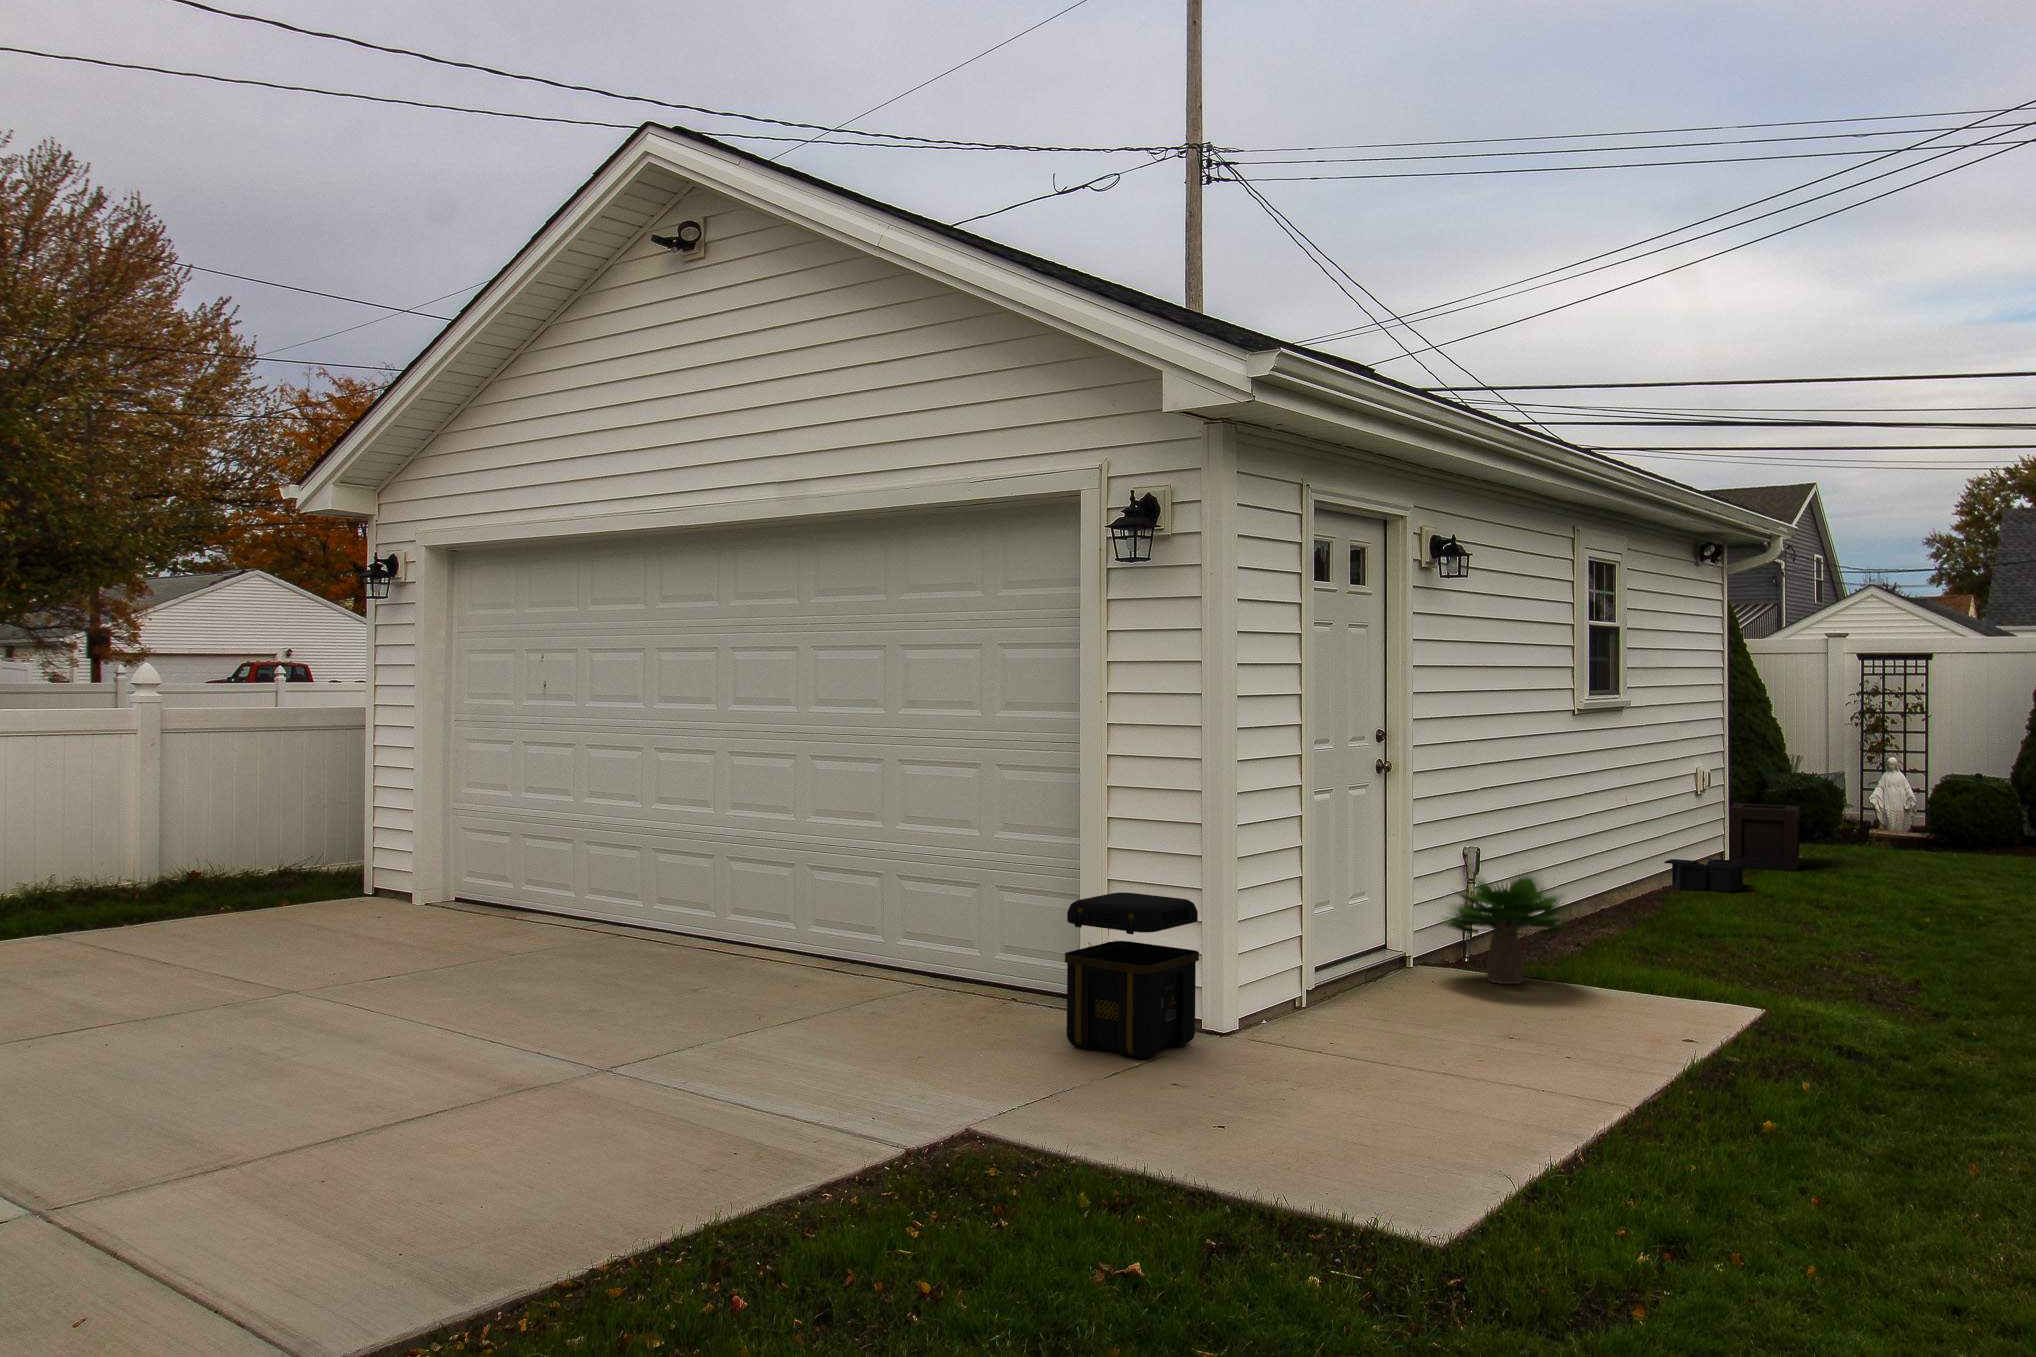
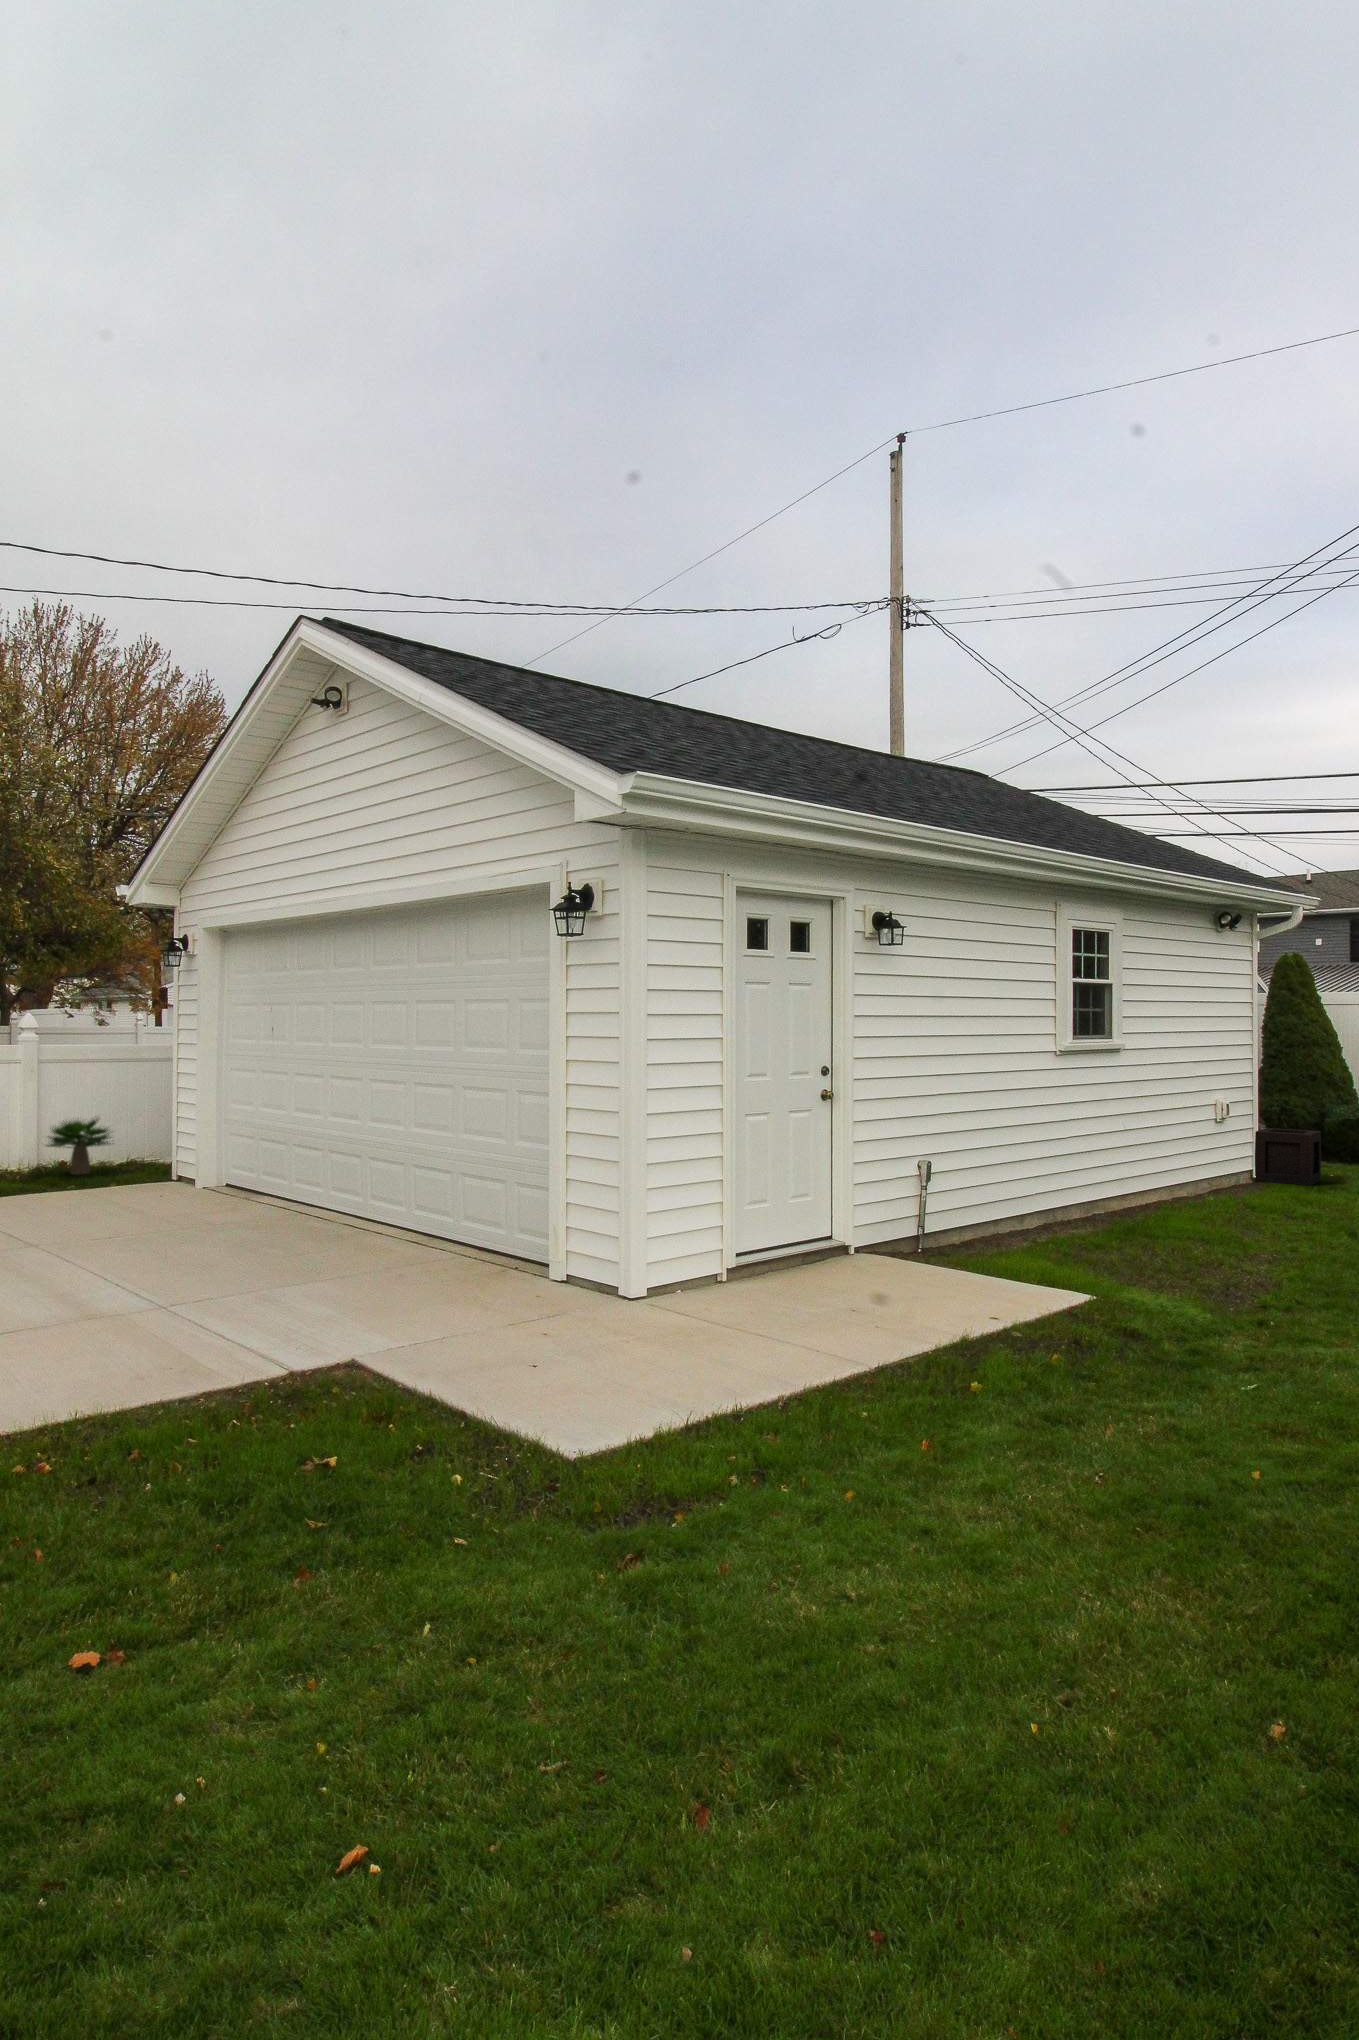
storage bin: present [1664,859,1751,892] -> none [1172,1173,1247,1201]
potted plant: present [1443,873,1569,984] -> present [46,1118,112,1175]
toolbox: present [1065,892,1199,1058] -> none [510,1188,614,1315]

